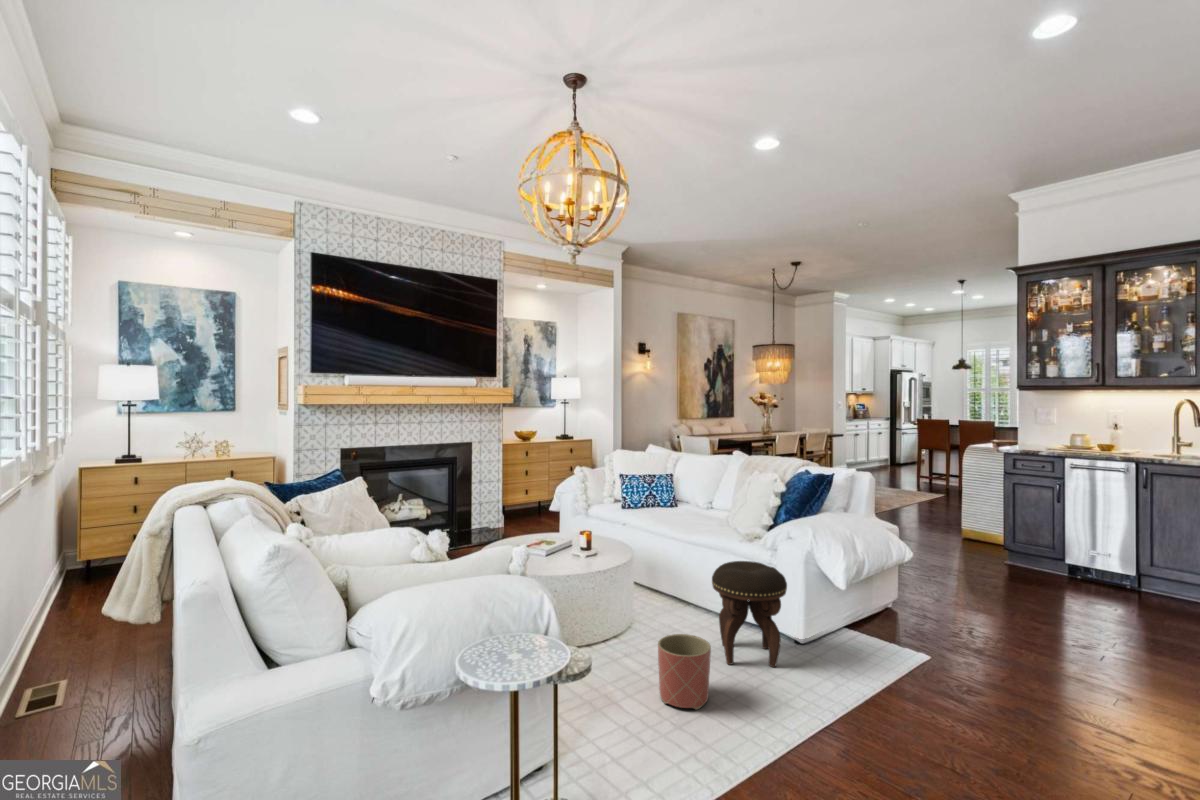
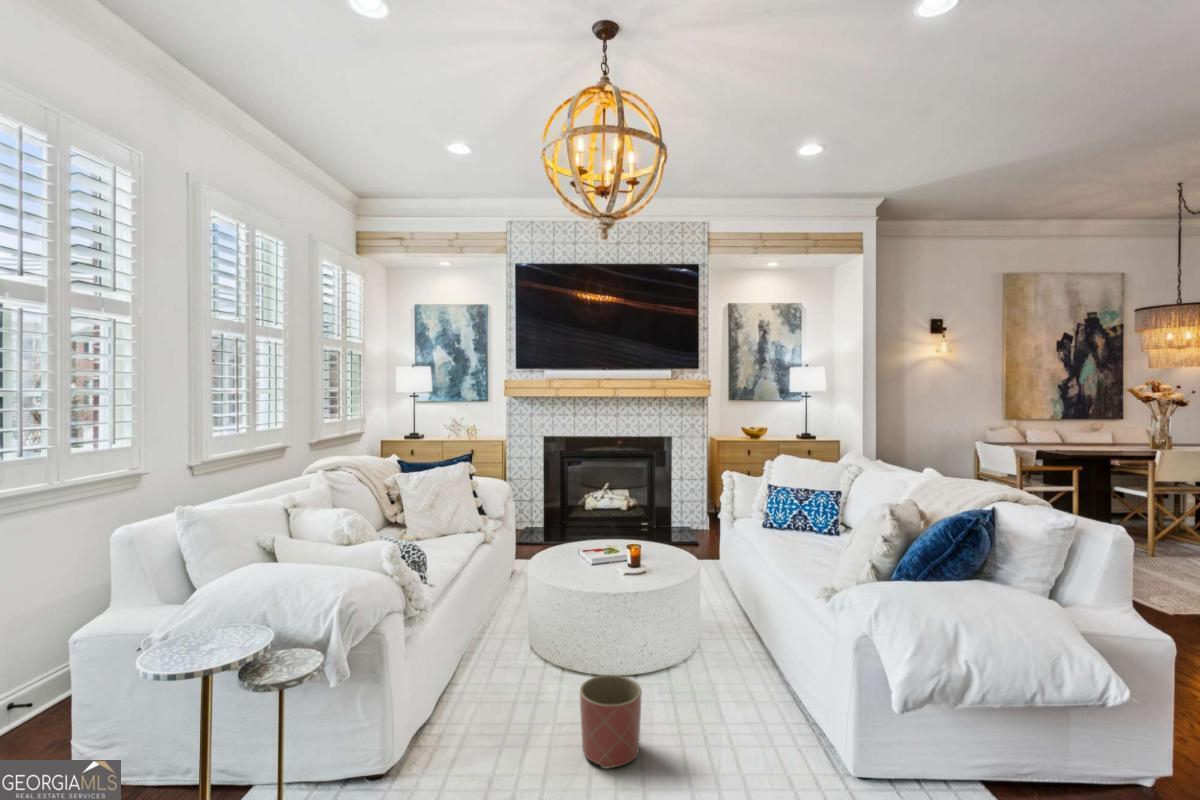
footstool: present [712,561,787,667] -> none [709,611,809,765]

